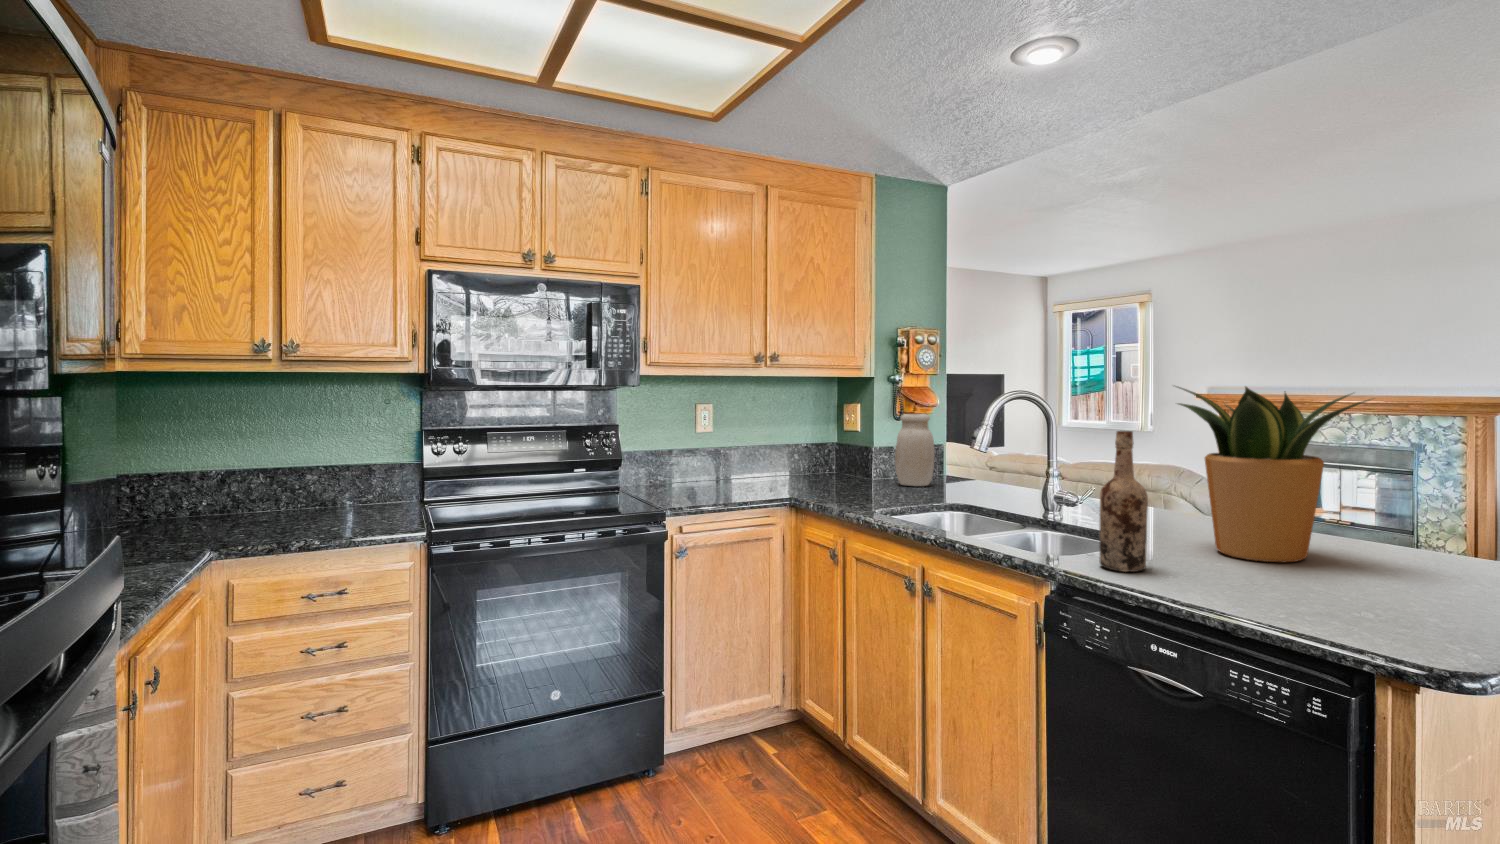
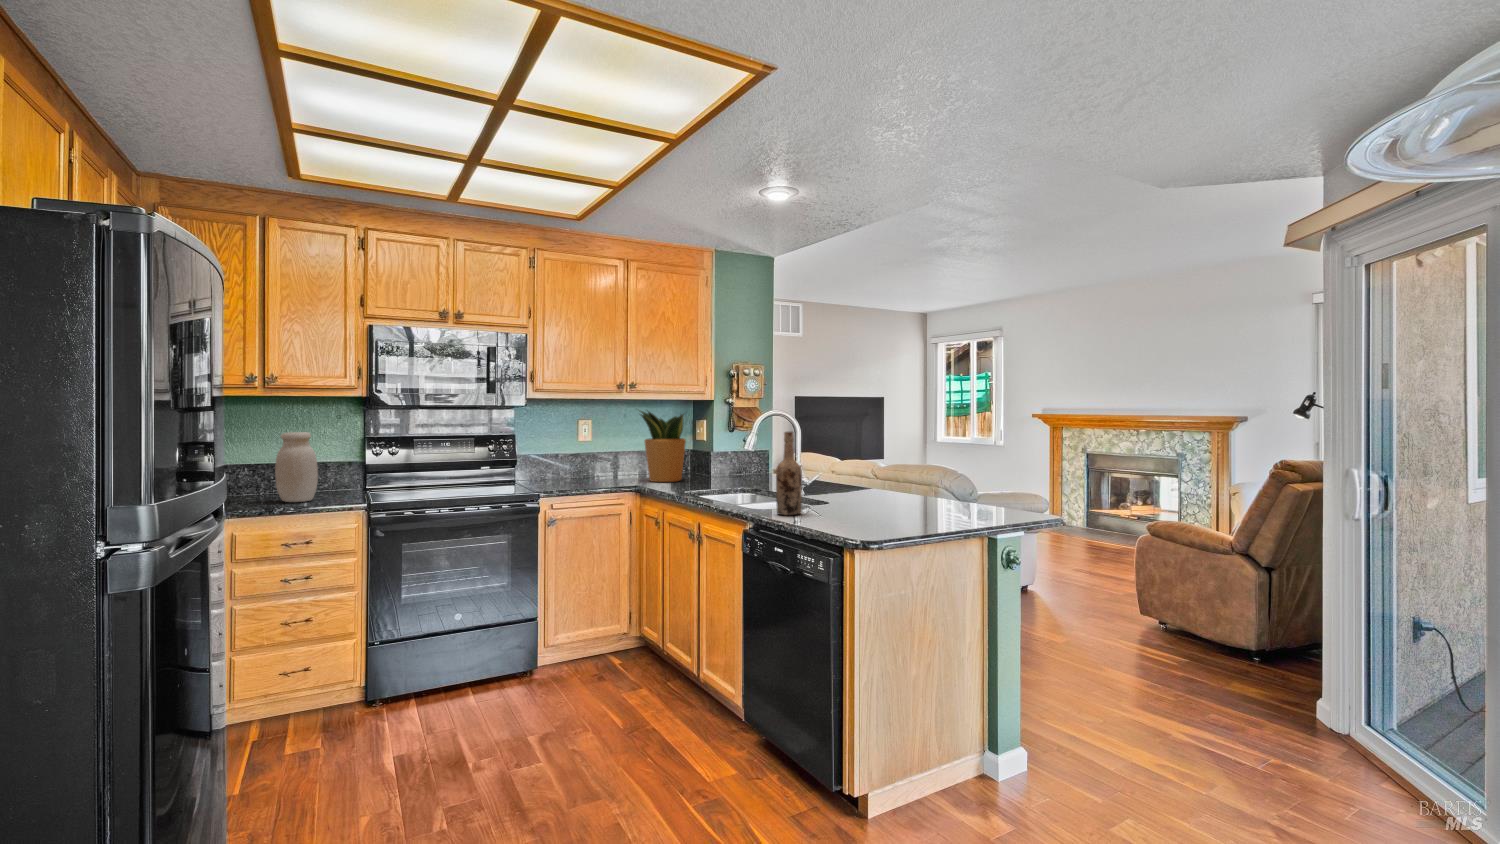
potted plant: present [1178,387,1371,562] -> present [640,411,686,482]
jar: present [895,414,935,486] -> present [275,432,318,502]

